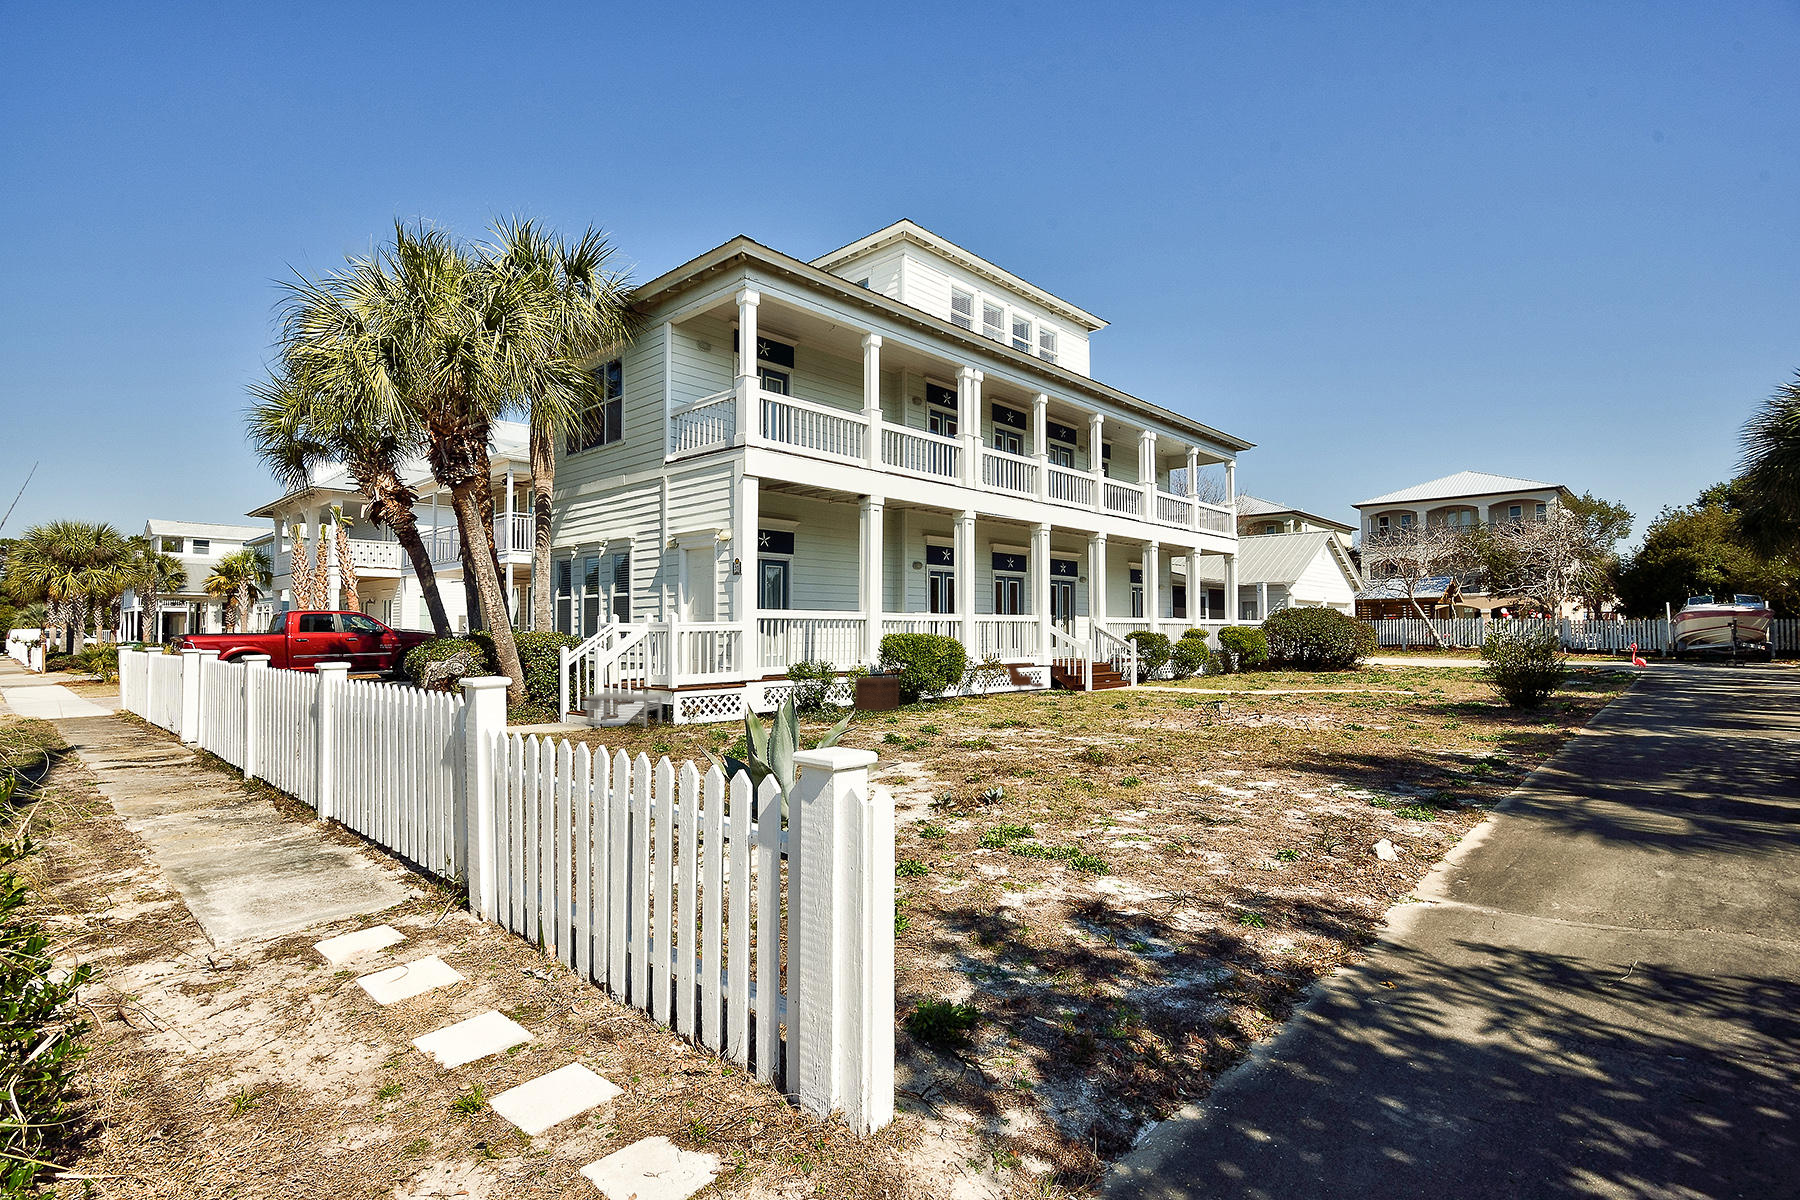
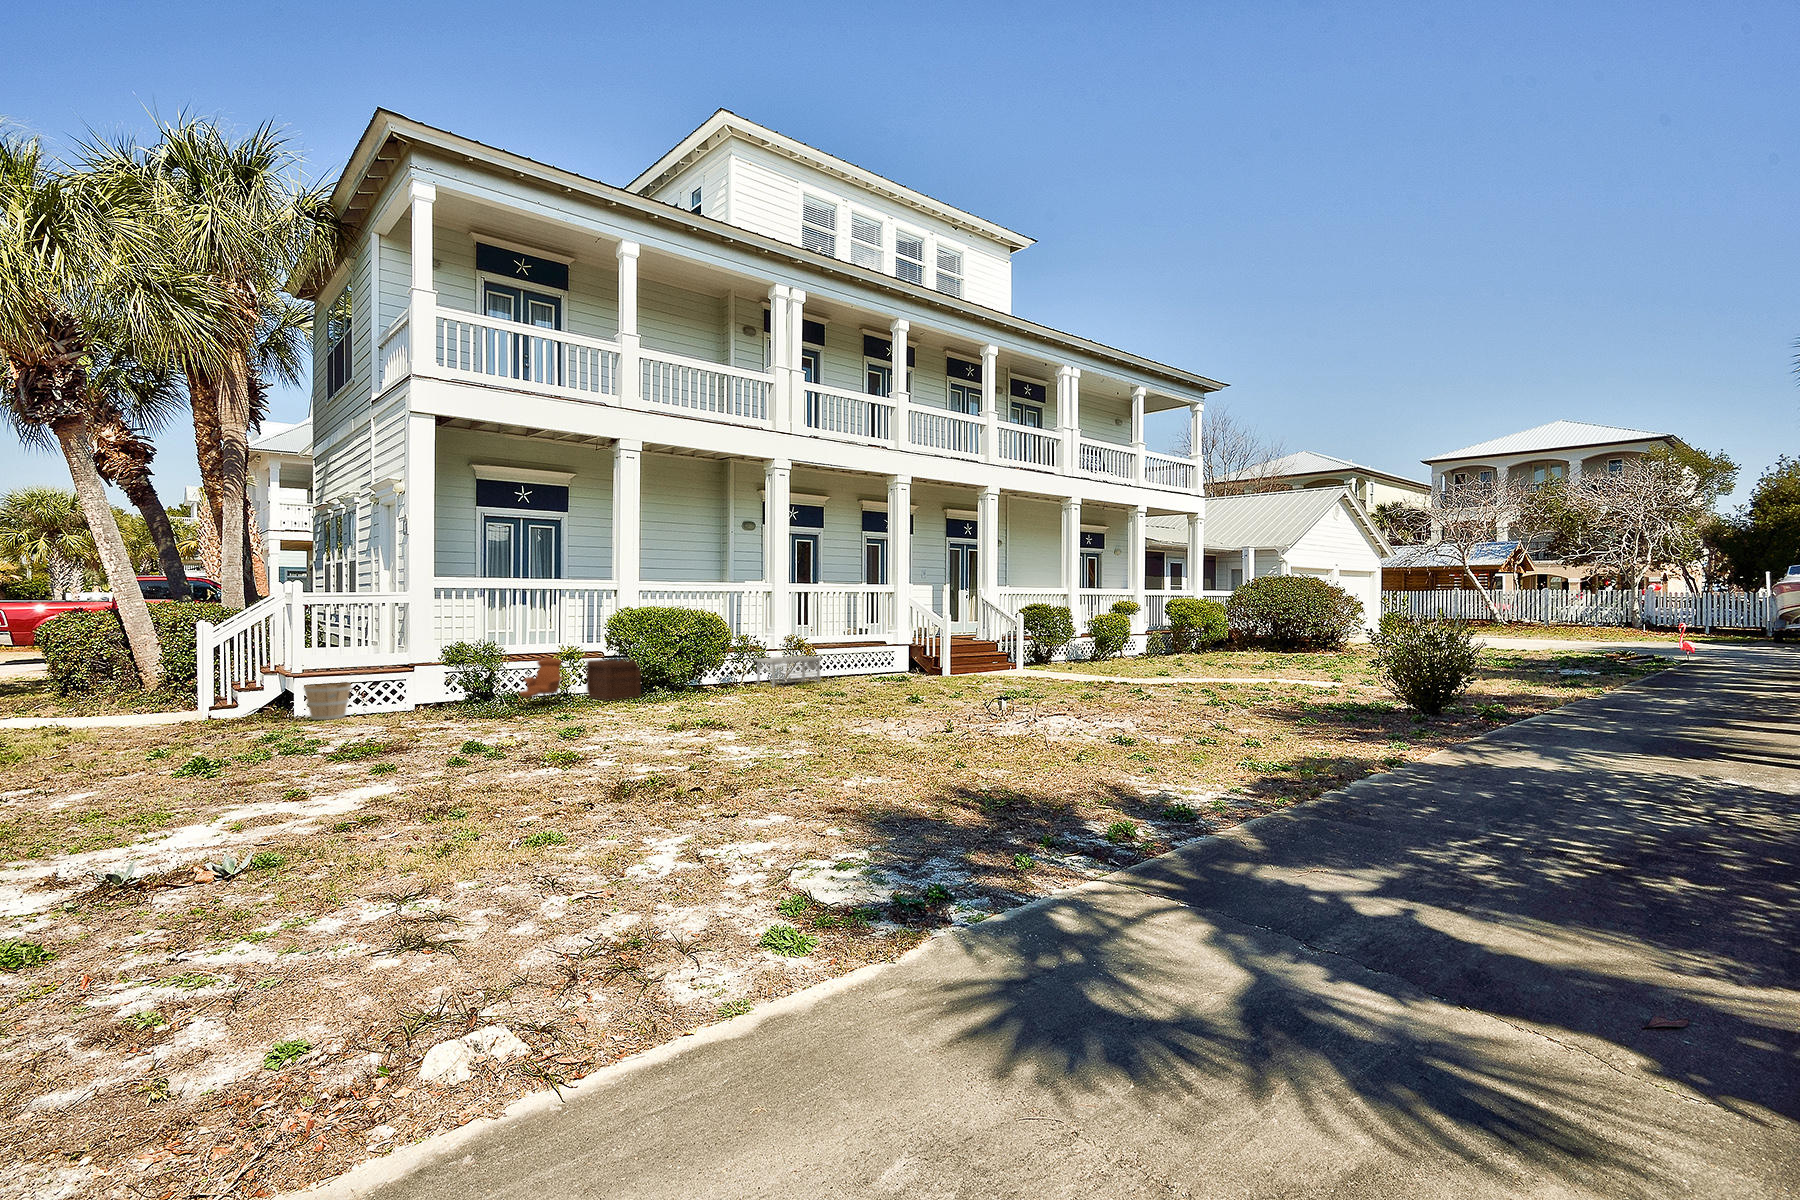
lounge chair: present [1008,664,1043,694] -> present [519,658,563,707]
storage bench: present [585,693,663,727] -> present [755,656,821,687]
wooden bucket: none [679,696,713,727] -> present [304,682,351,720]

